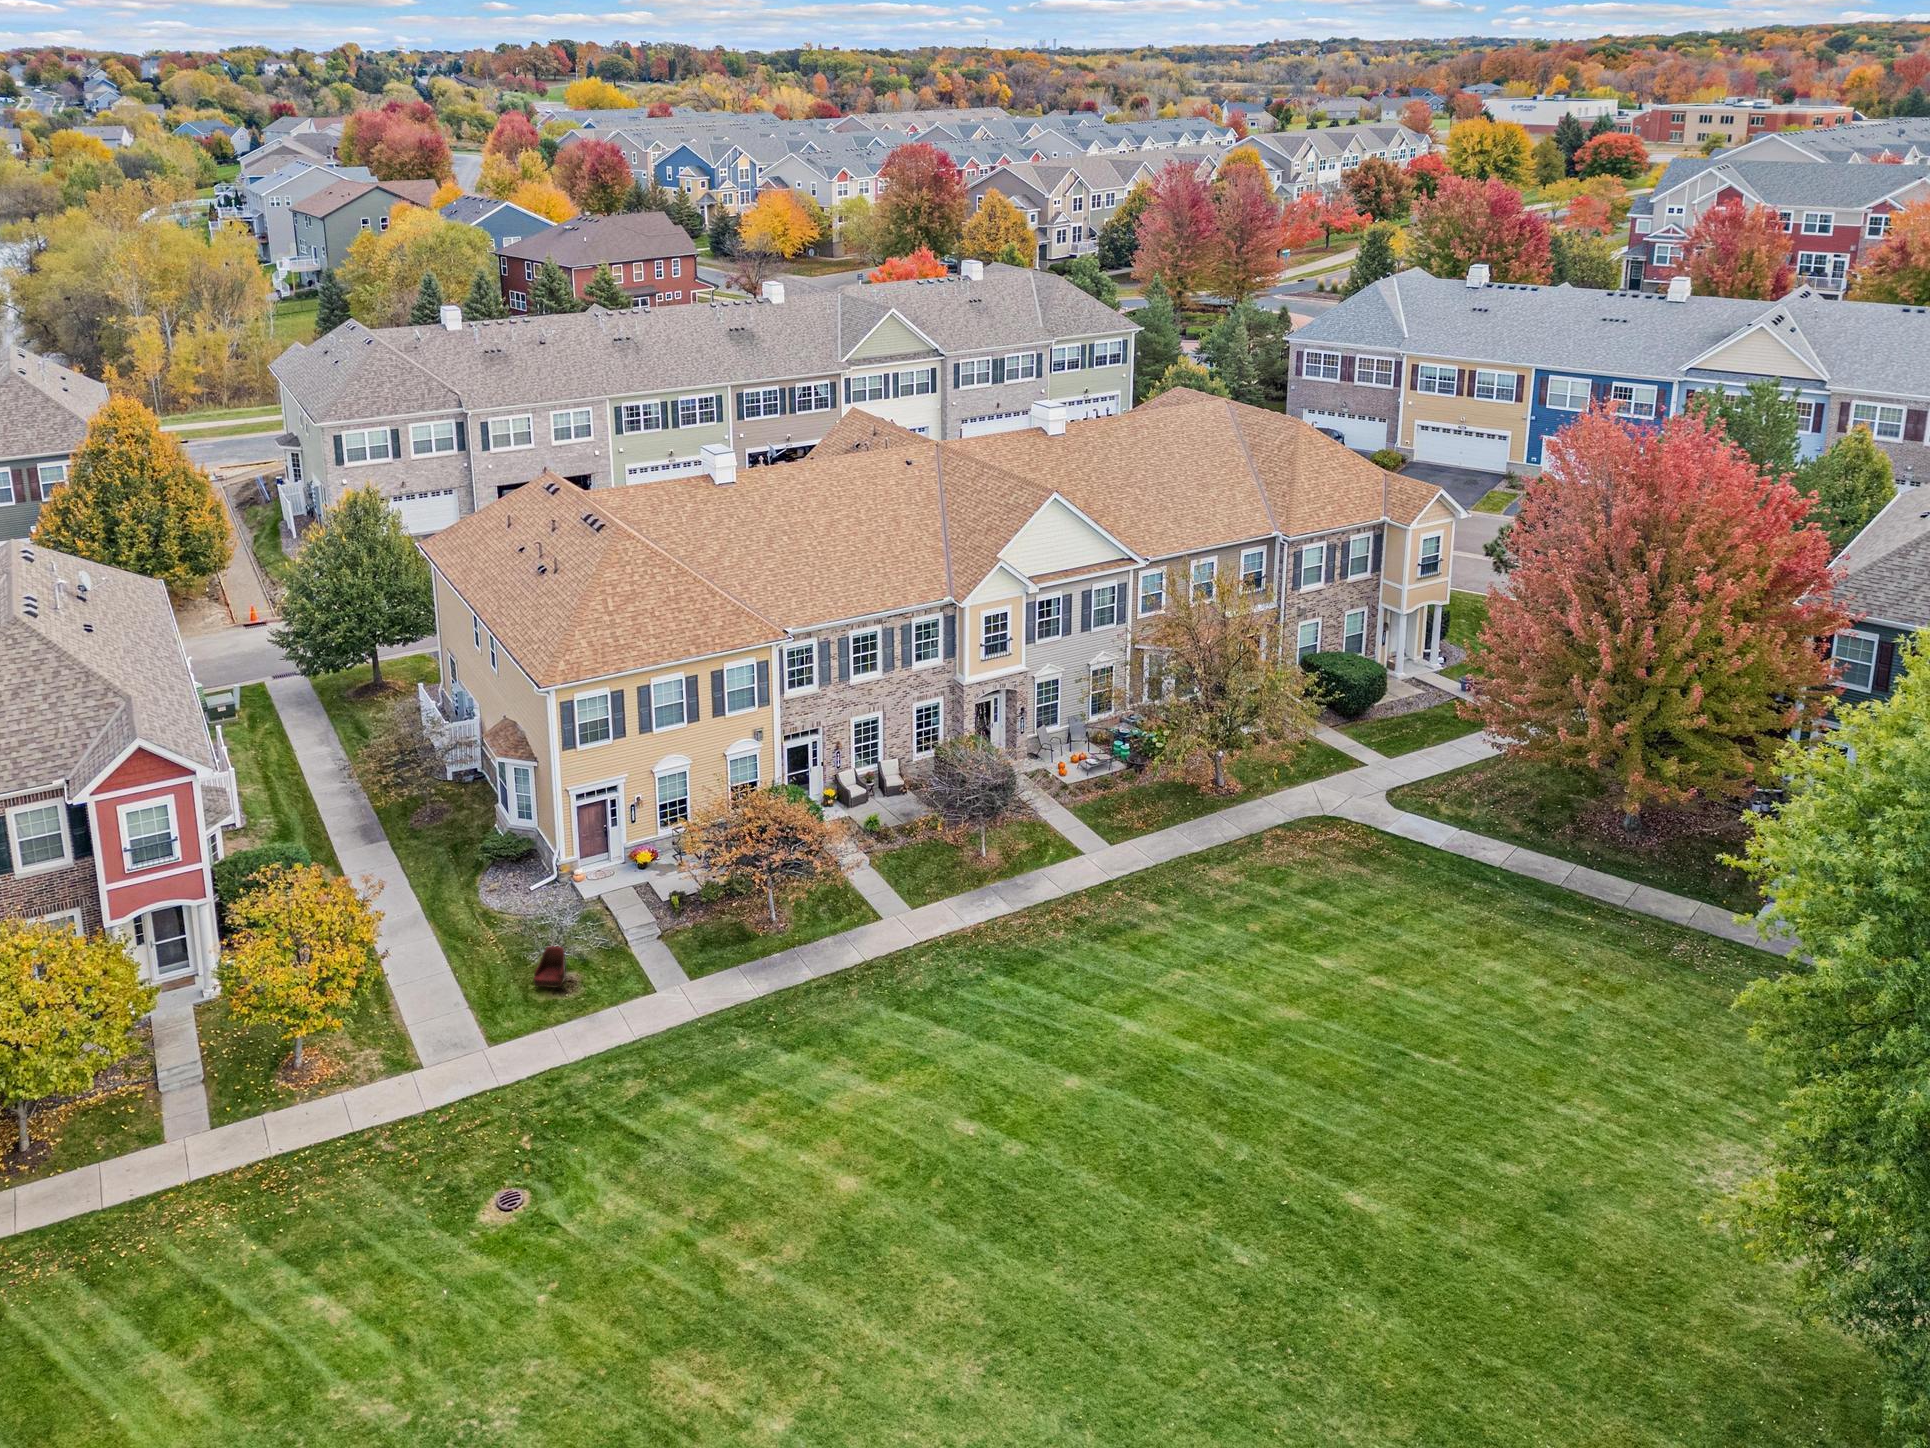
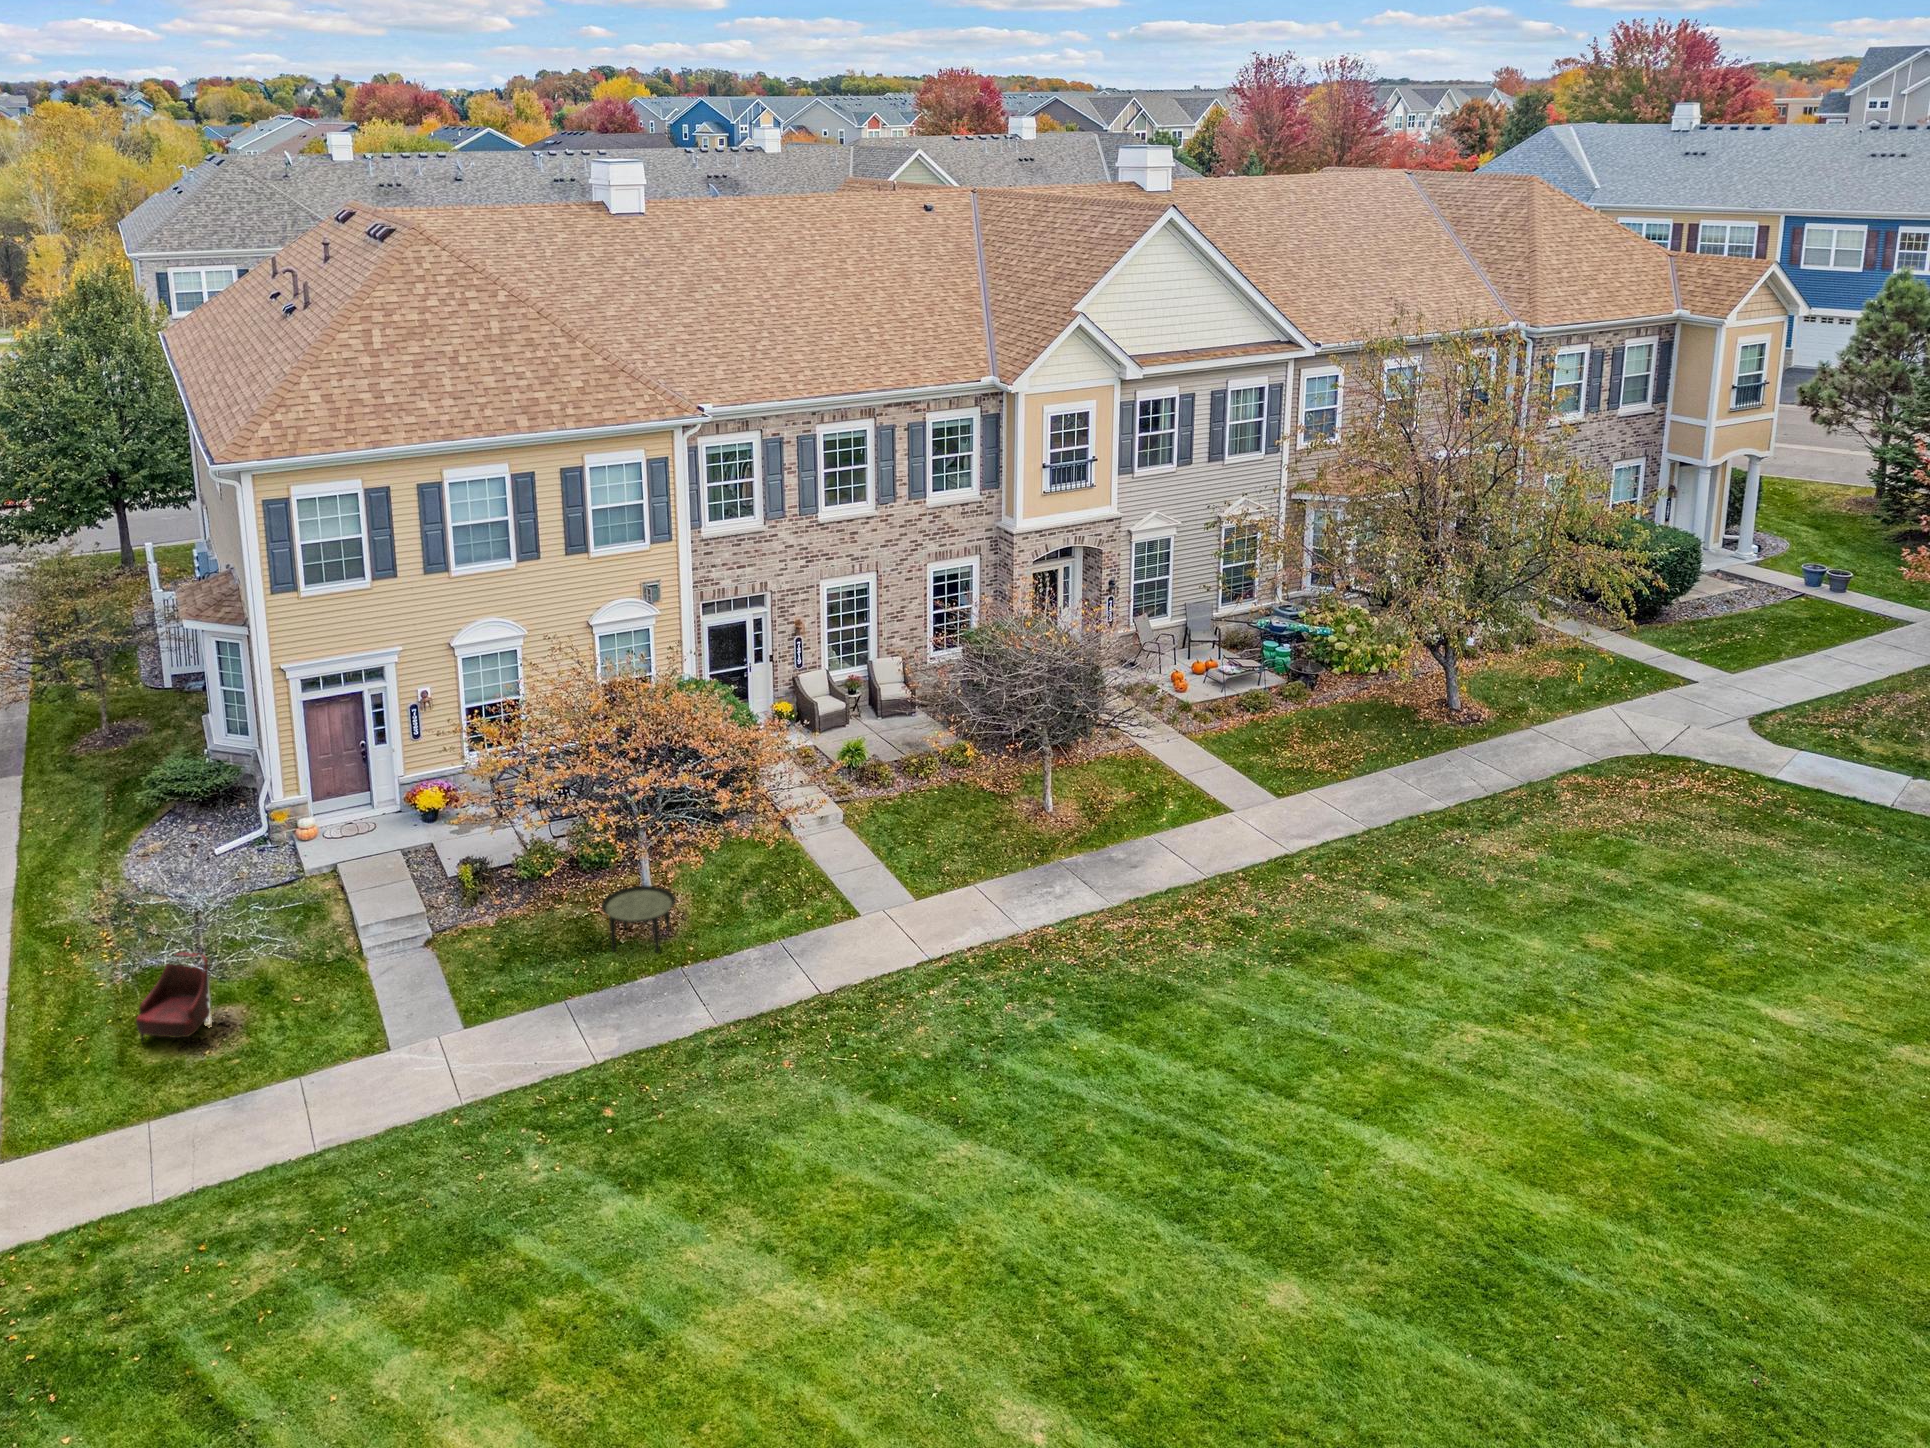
round table: none [751,906,789,941] -> present [602,886,676,953]

